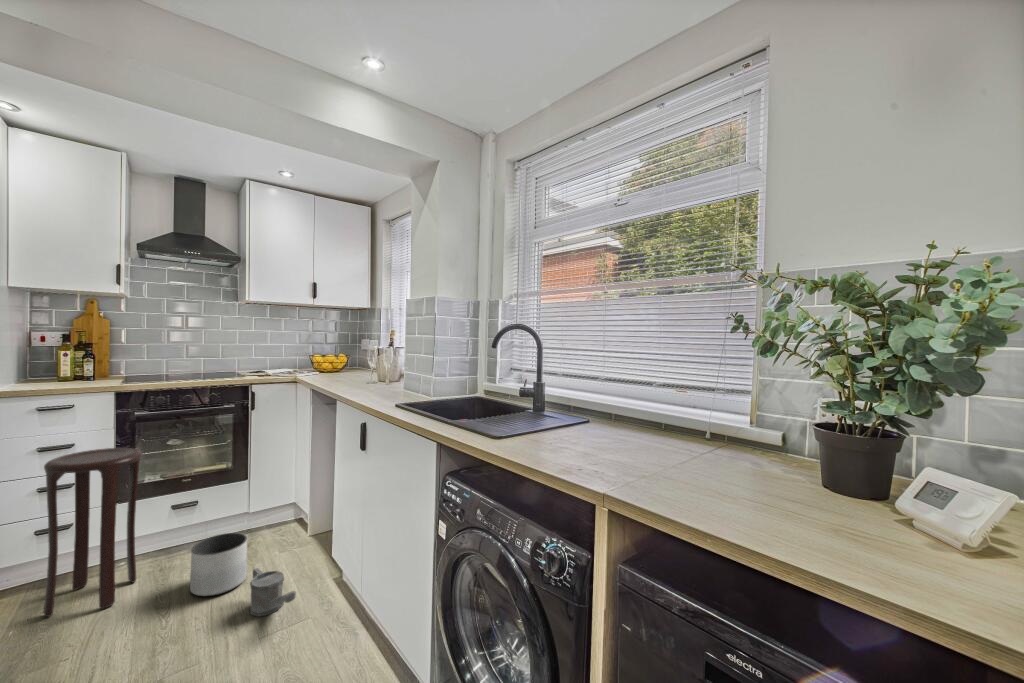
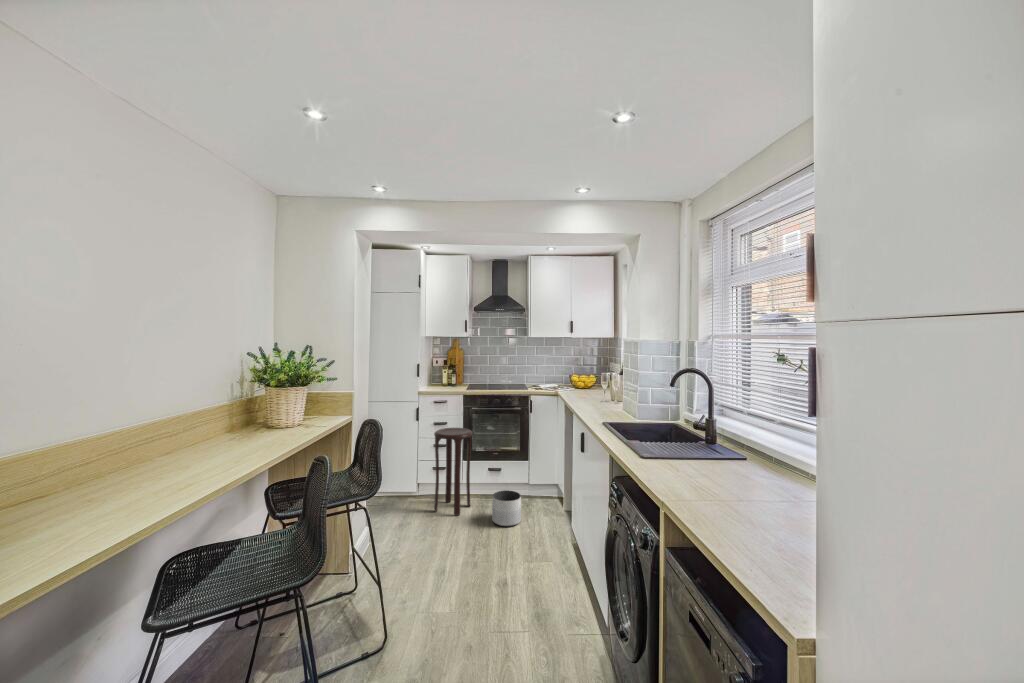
watering can: present [250,568,296,617] -> none [518,516,539,547]

